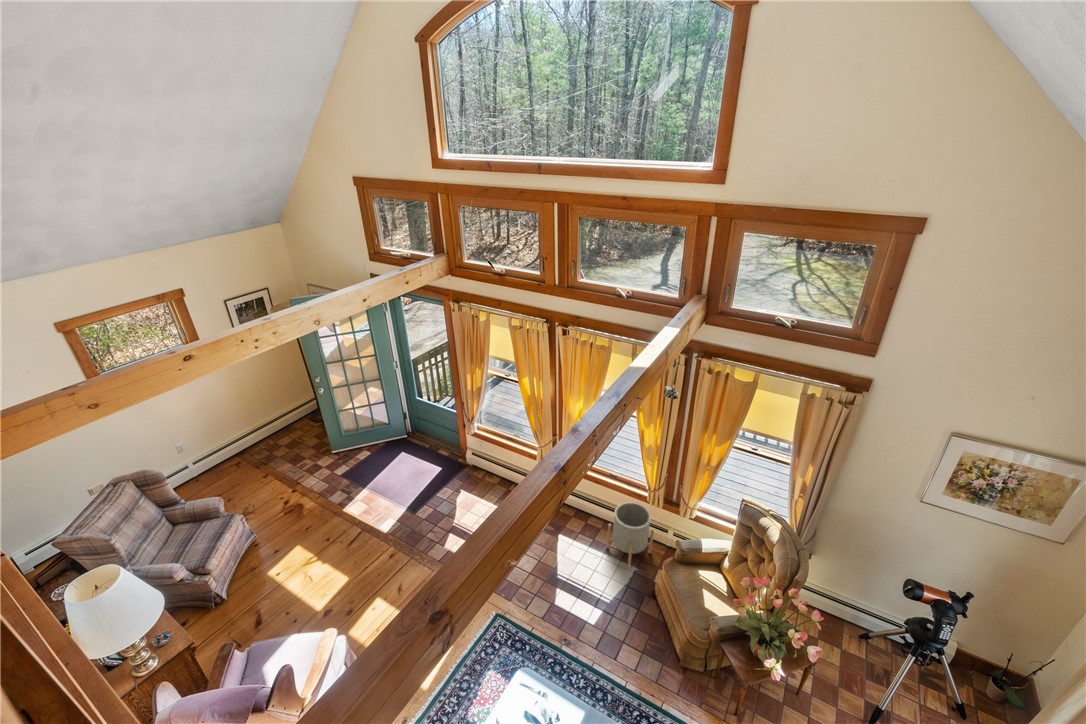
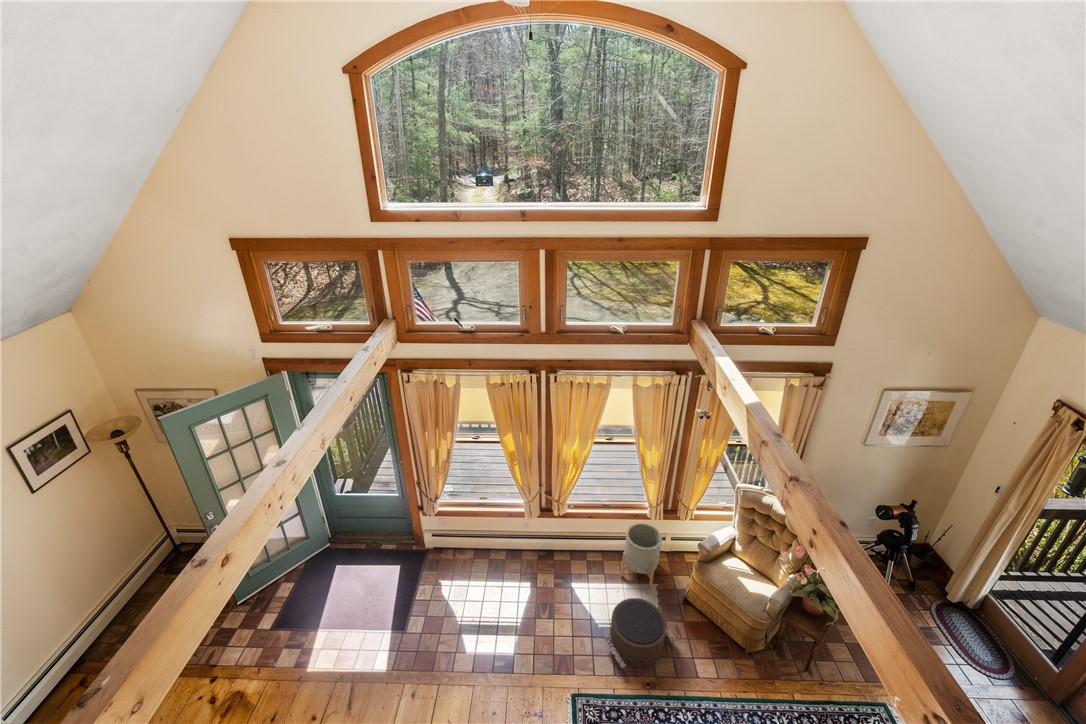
pouf: none [547,561,615,627] -> present [605,598,676,668]

